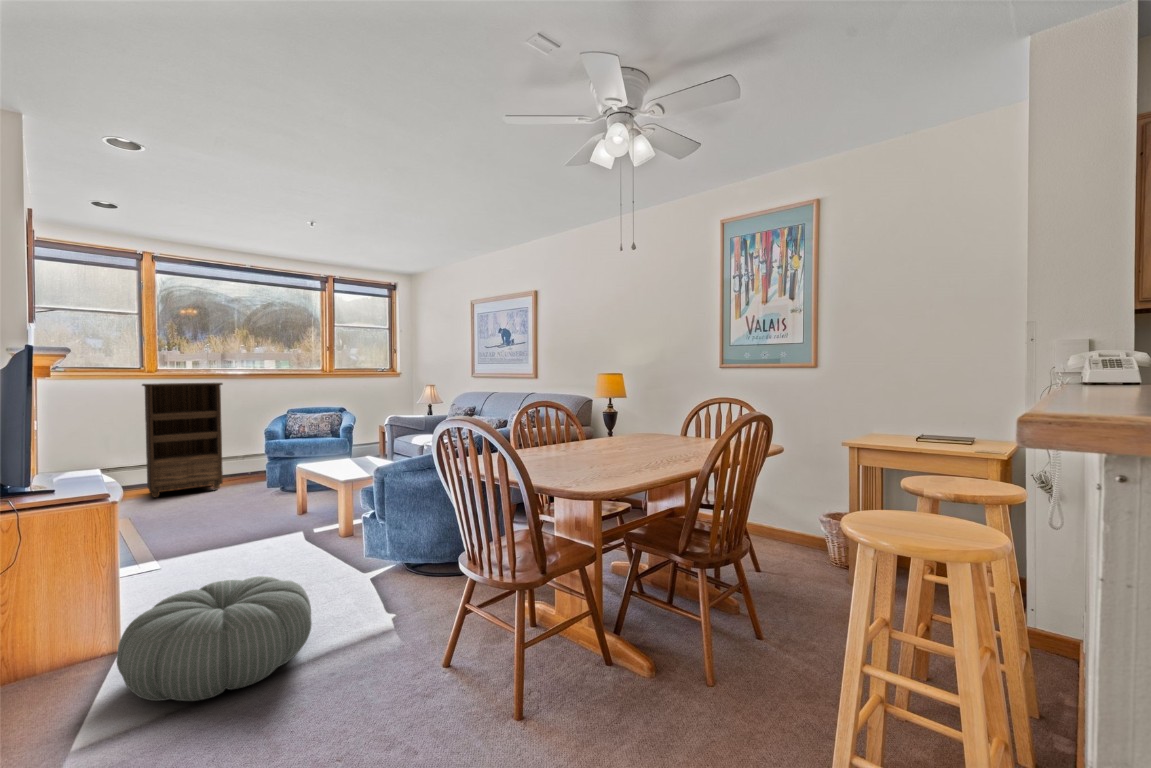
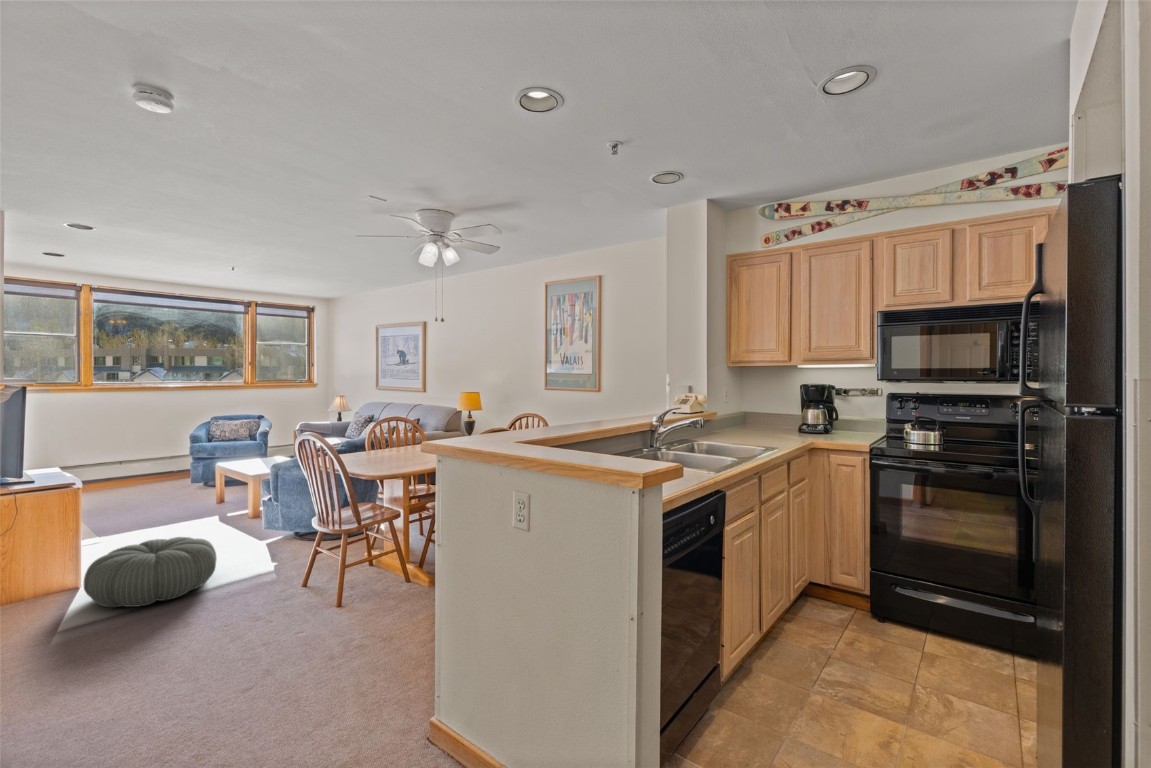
bookshelf: present [142,383,223,497] -> none [79,395,153,492]

